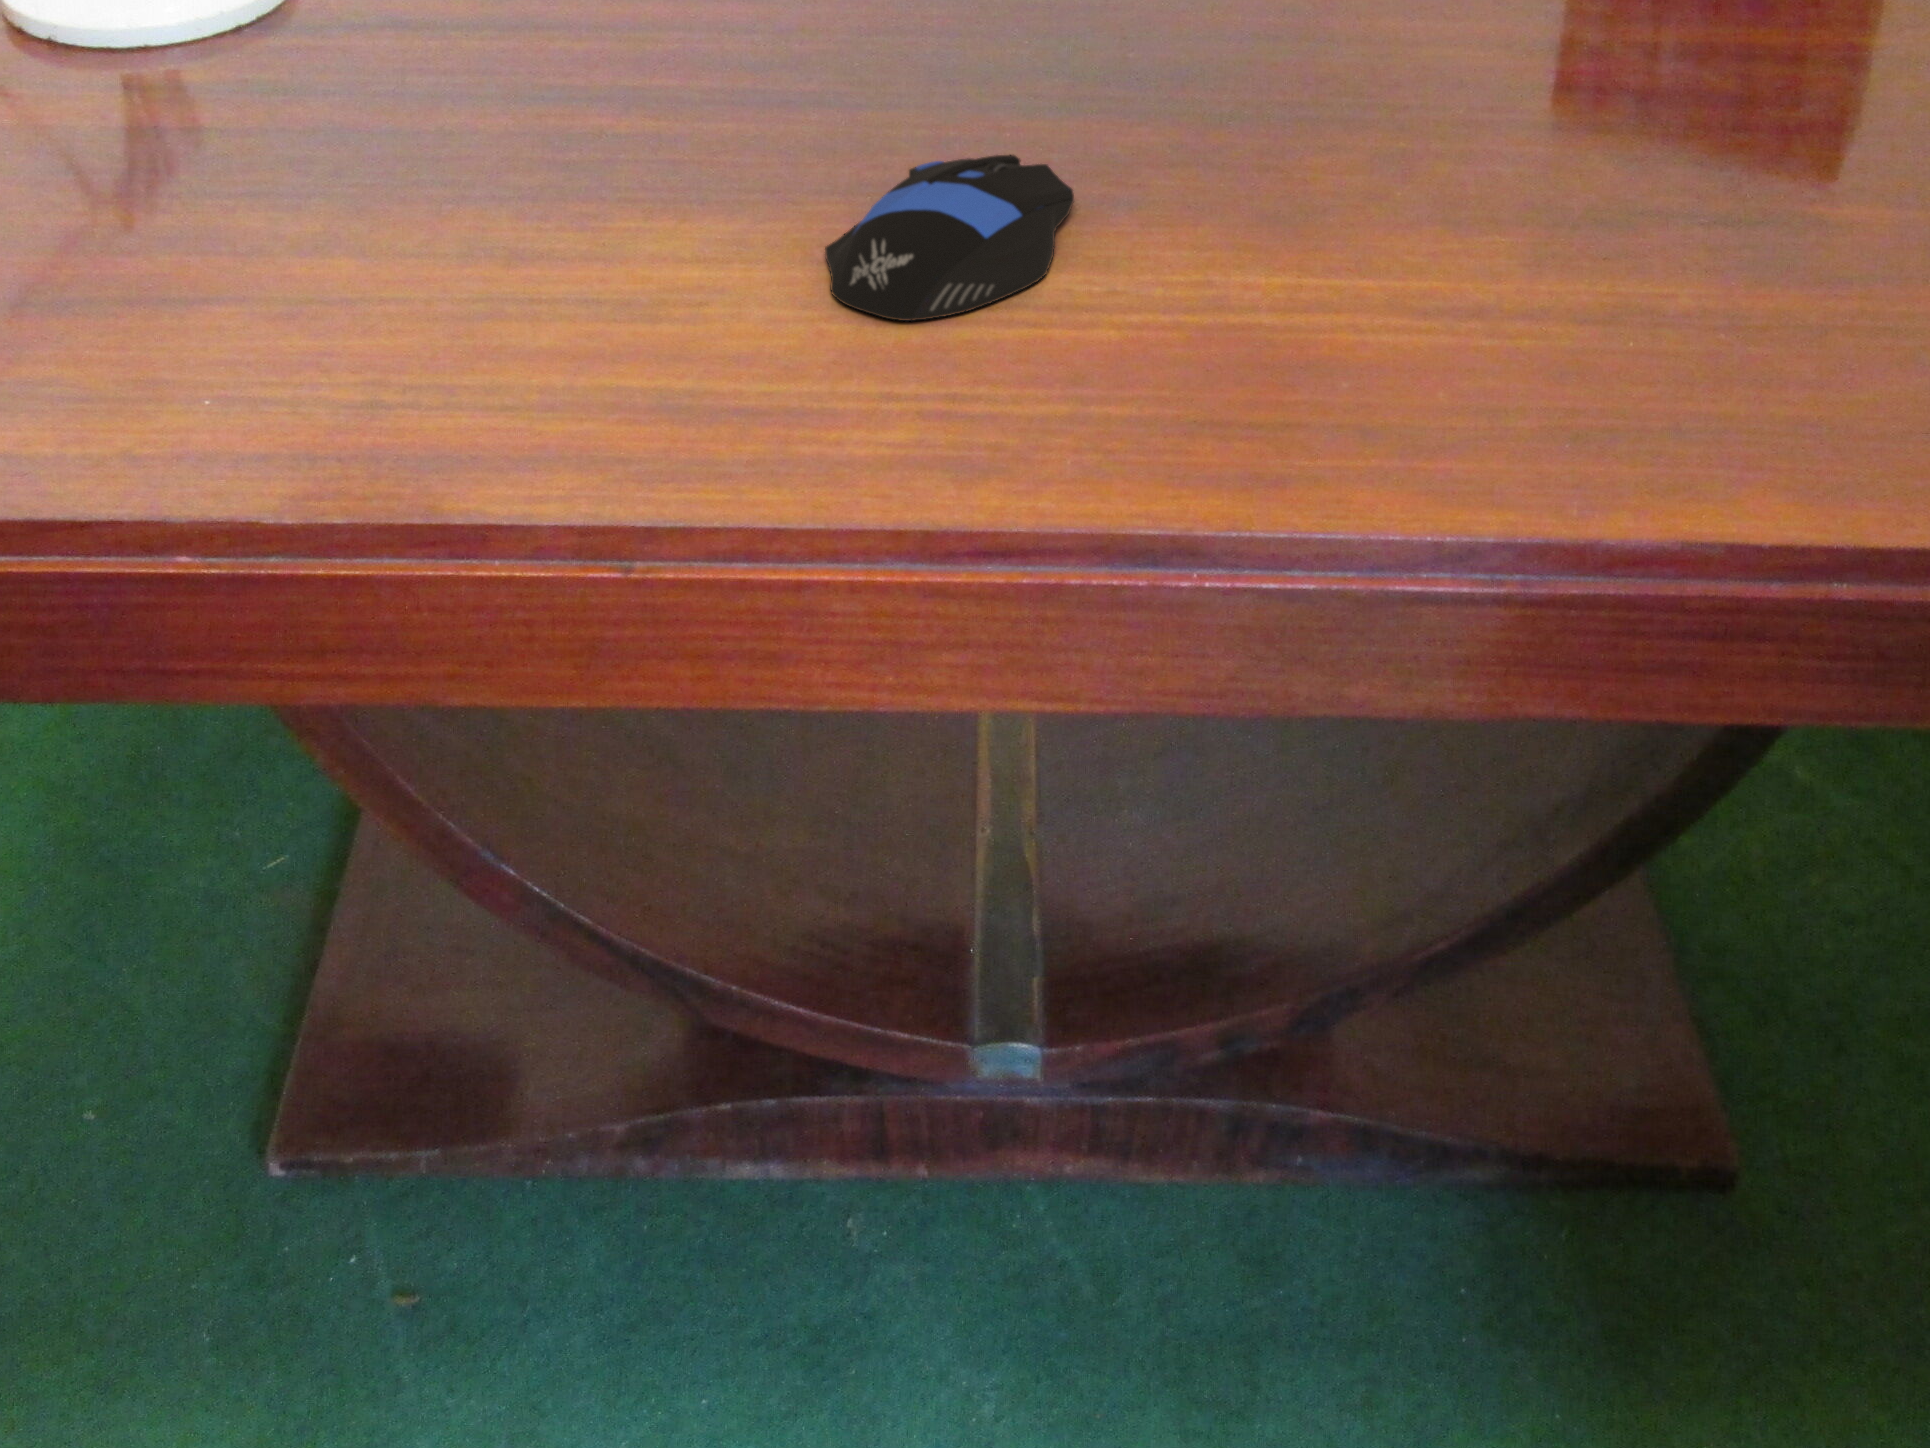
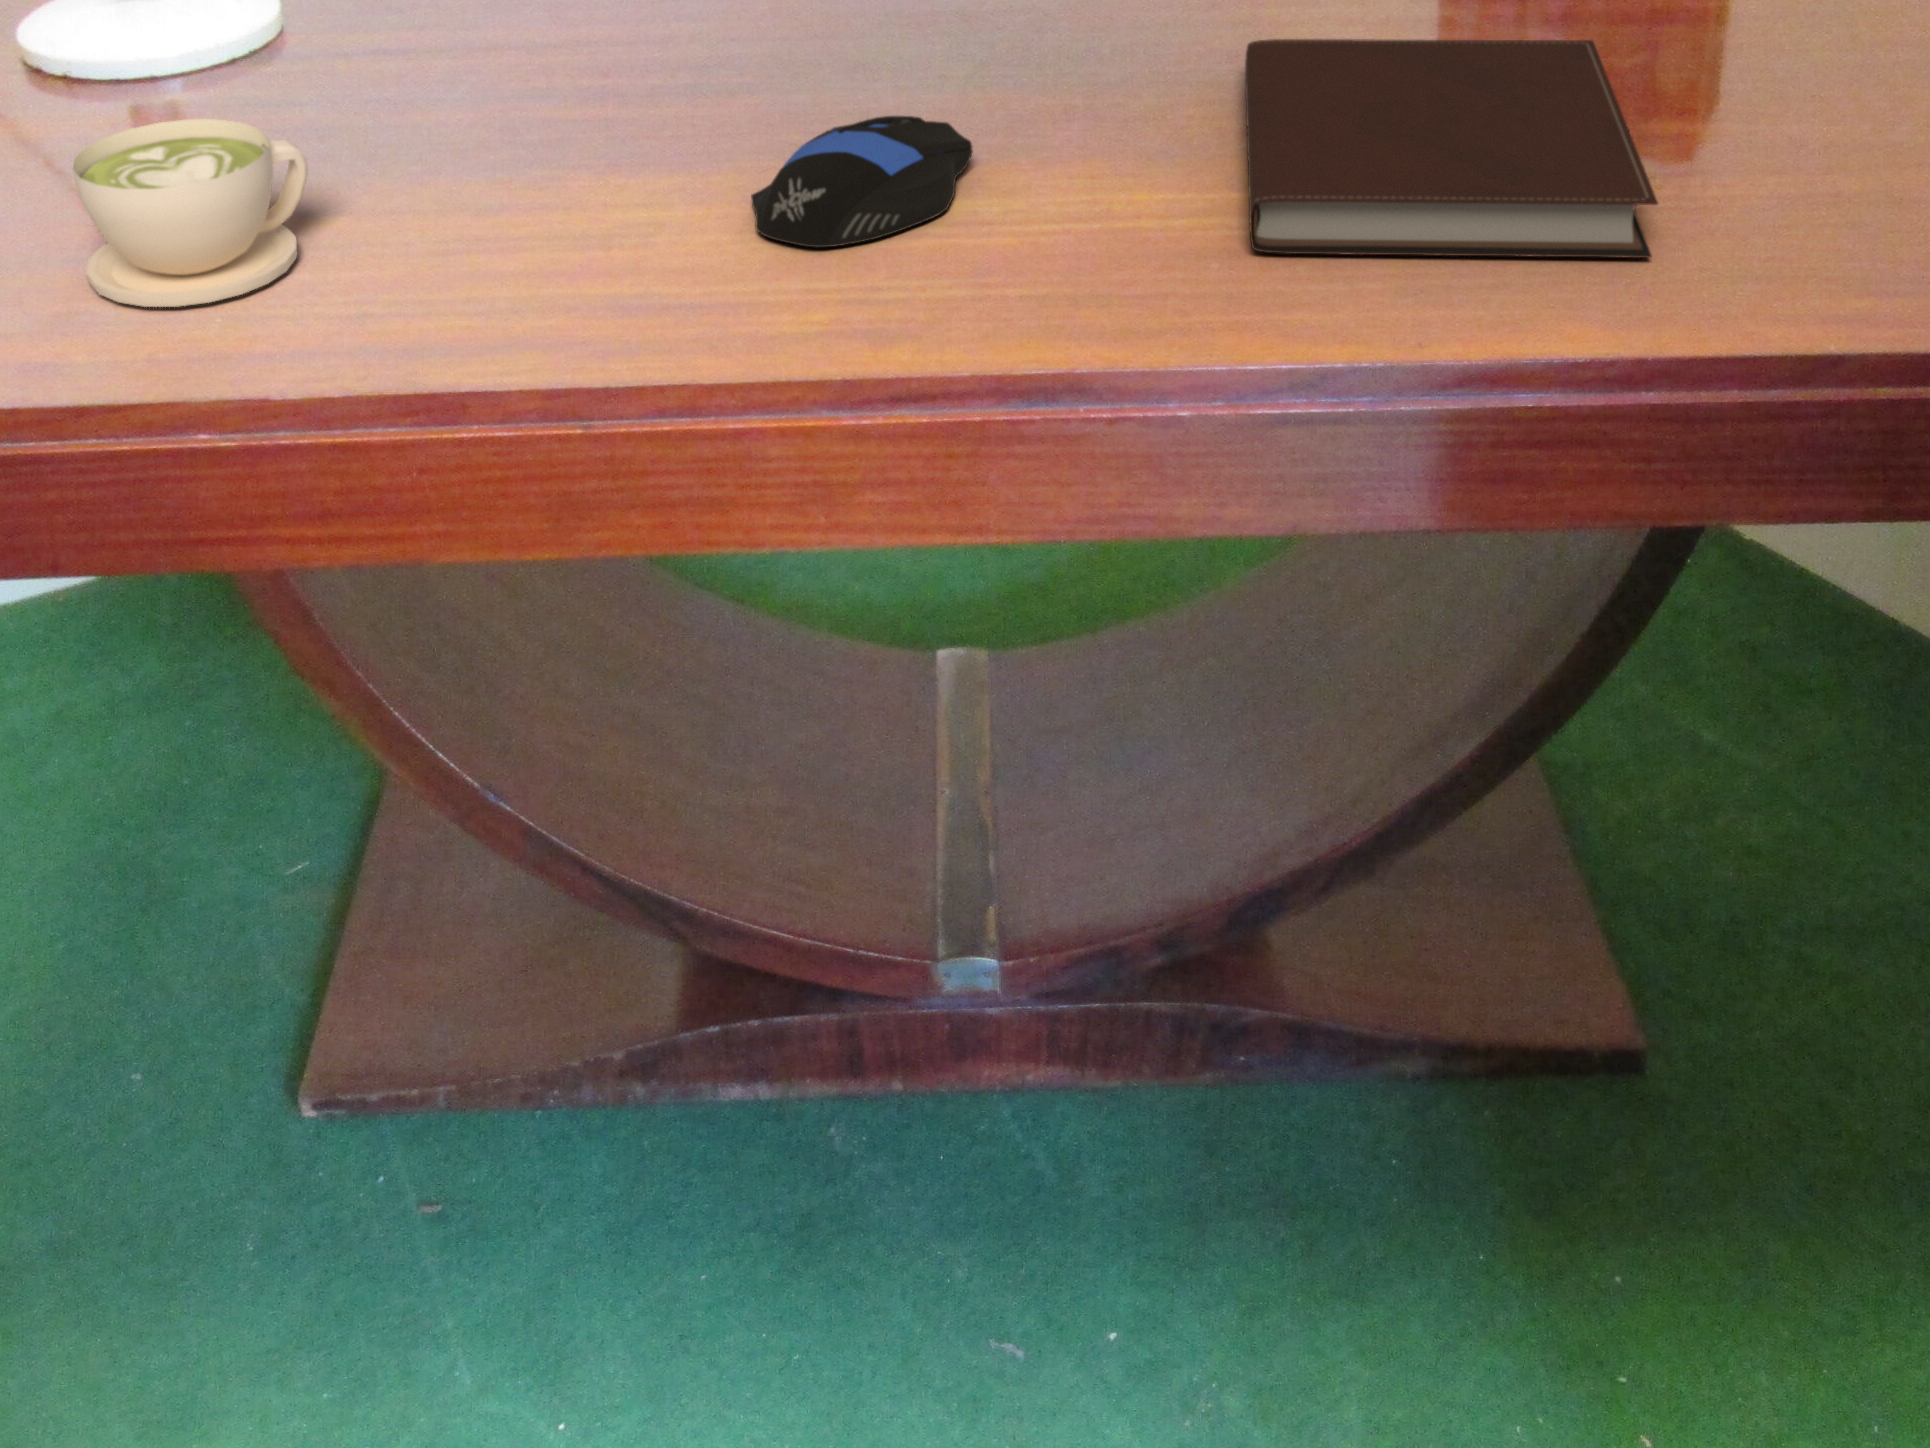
notebook: none [1373,72,1857,381] -> present [1245,39,1658,258]
coffee cup: none [57,142,325,369] -> present [73,119,308,307]

